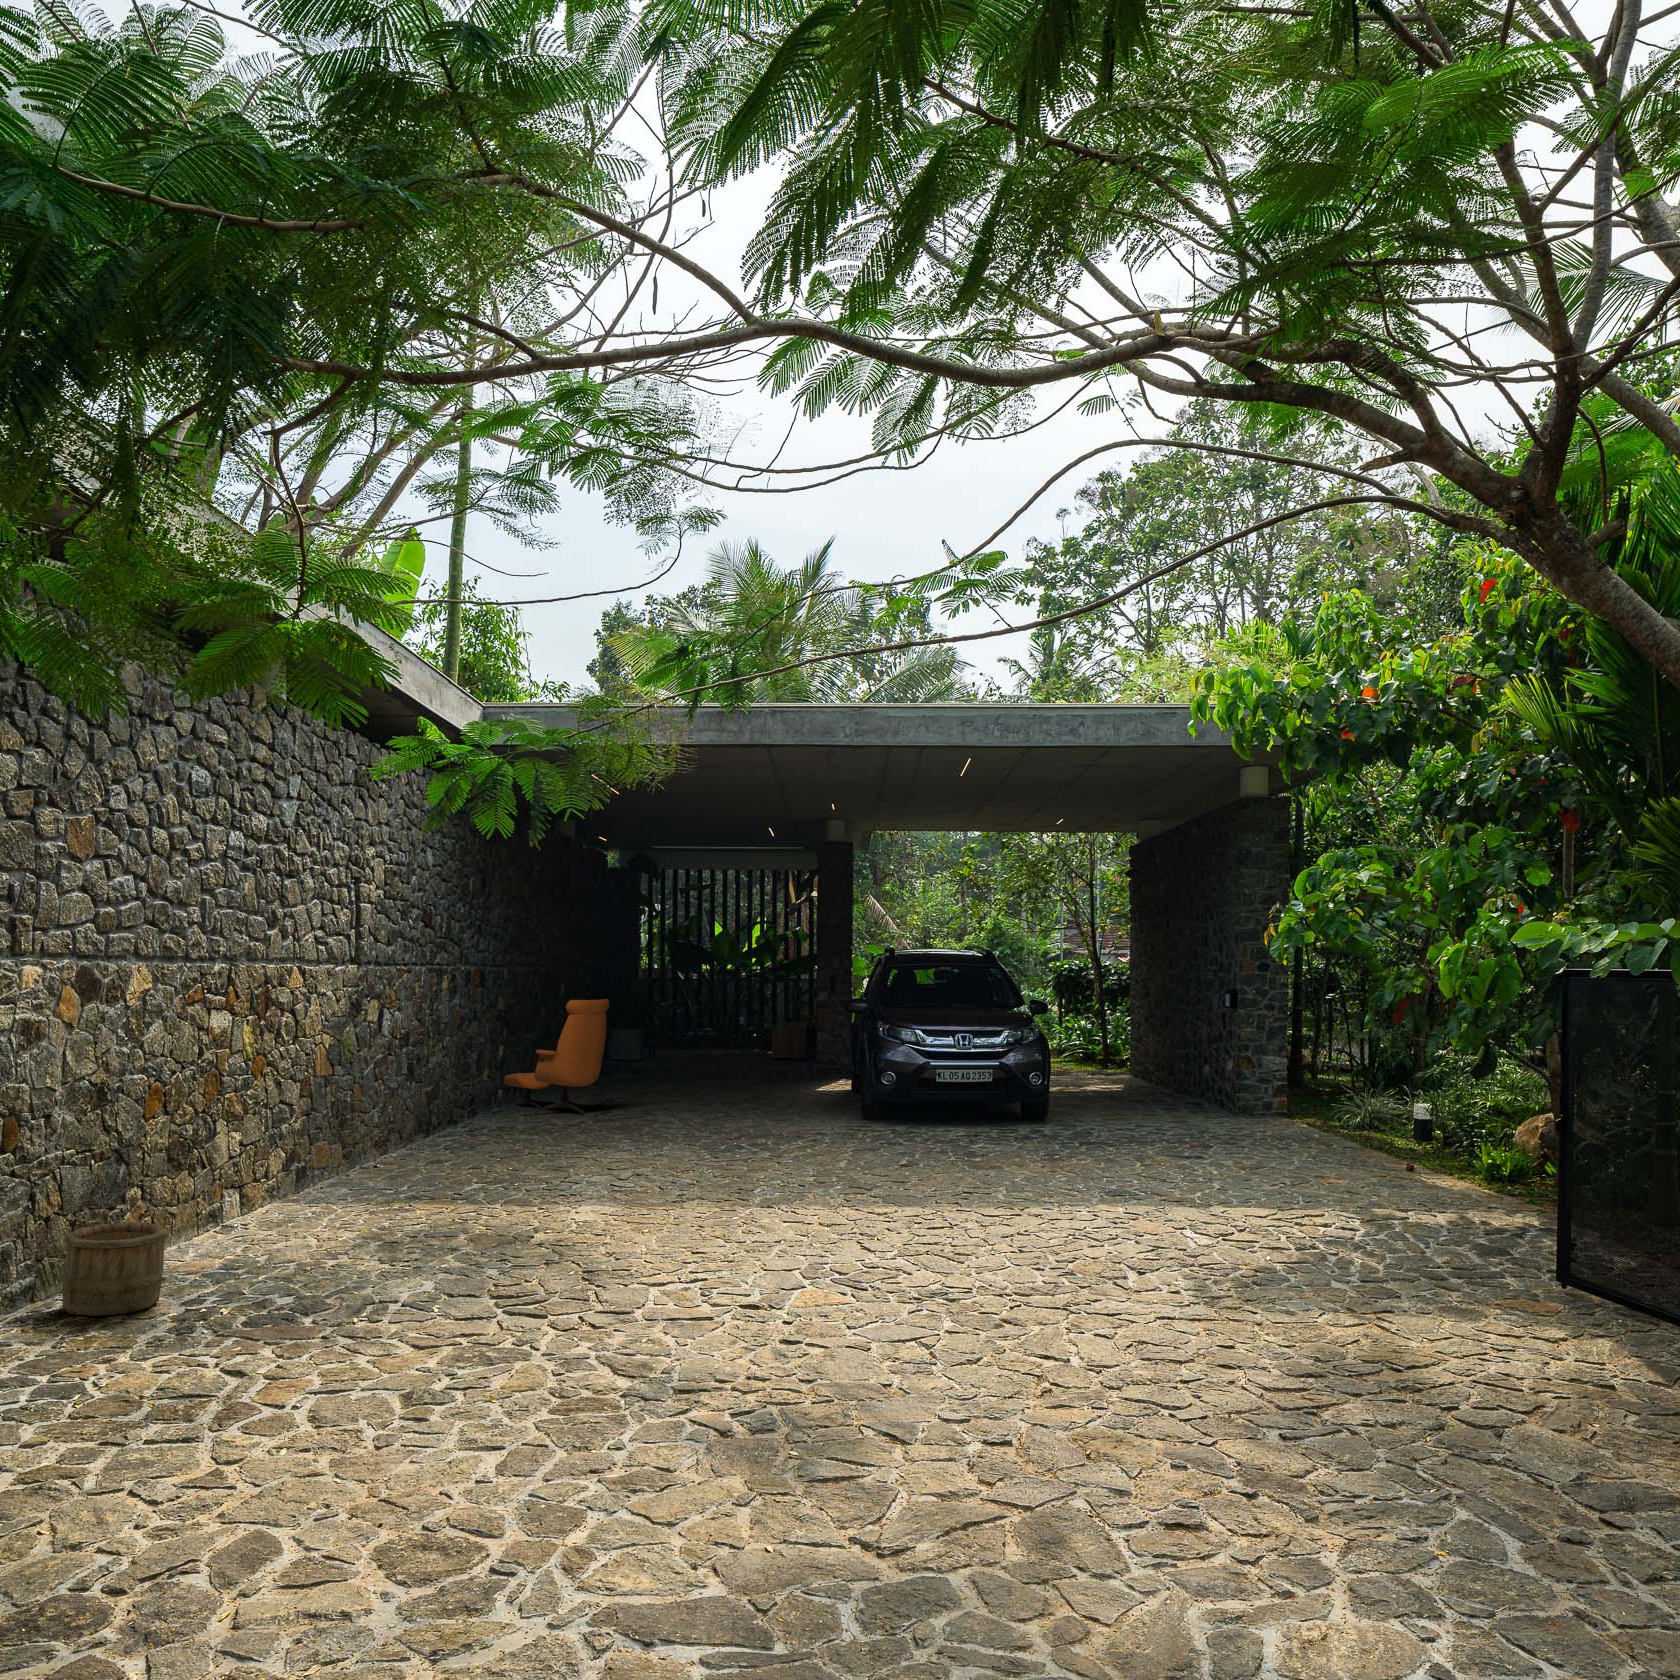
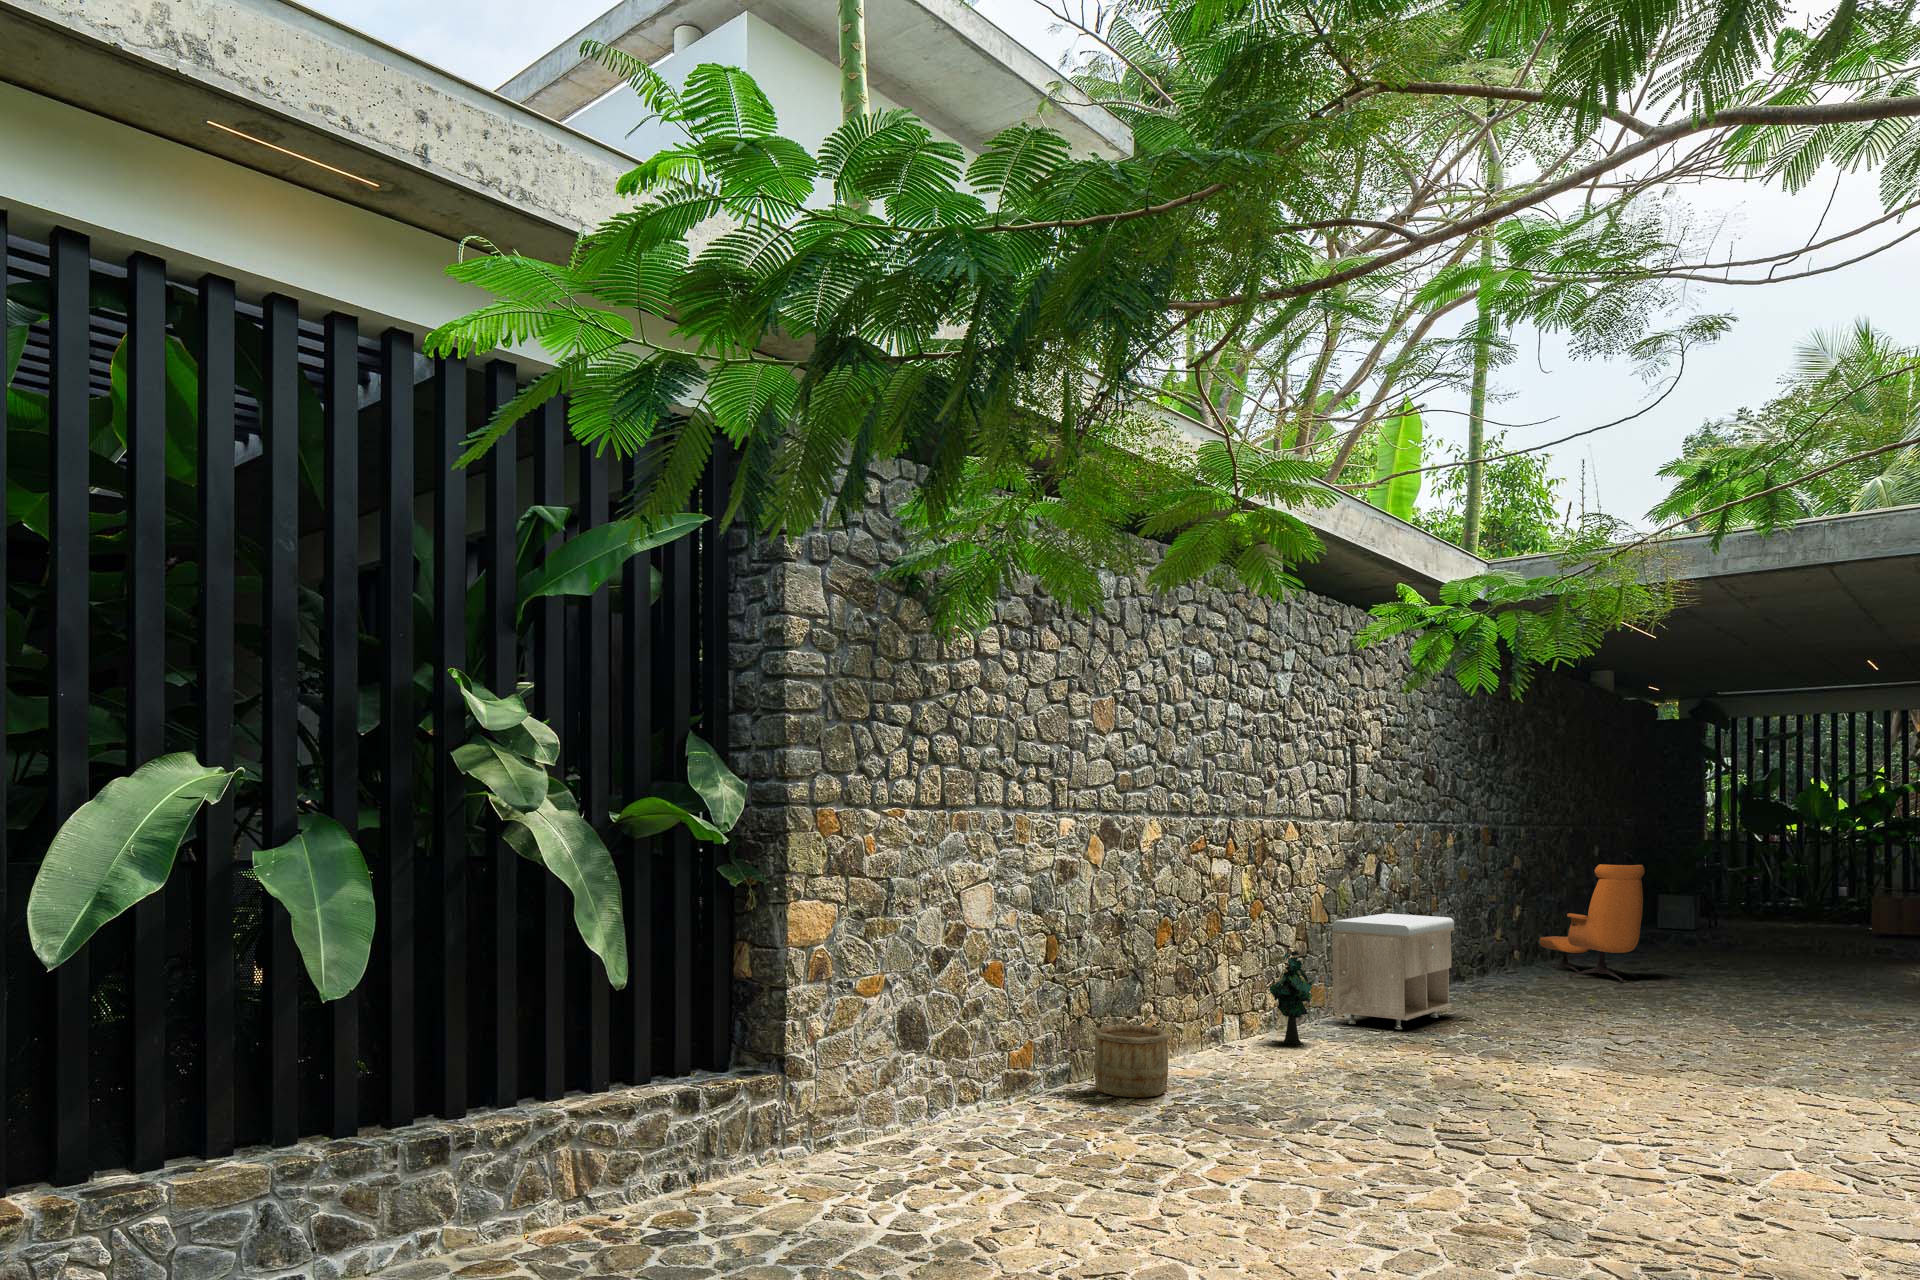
storage bench: none [322,1063,451,1188] -> present [1332,913,1454,1029]
decorative plant: none [260,1113,314,1220] -> present [1268,951,1314,1044]

